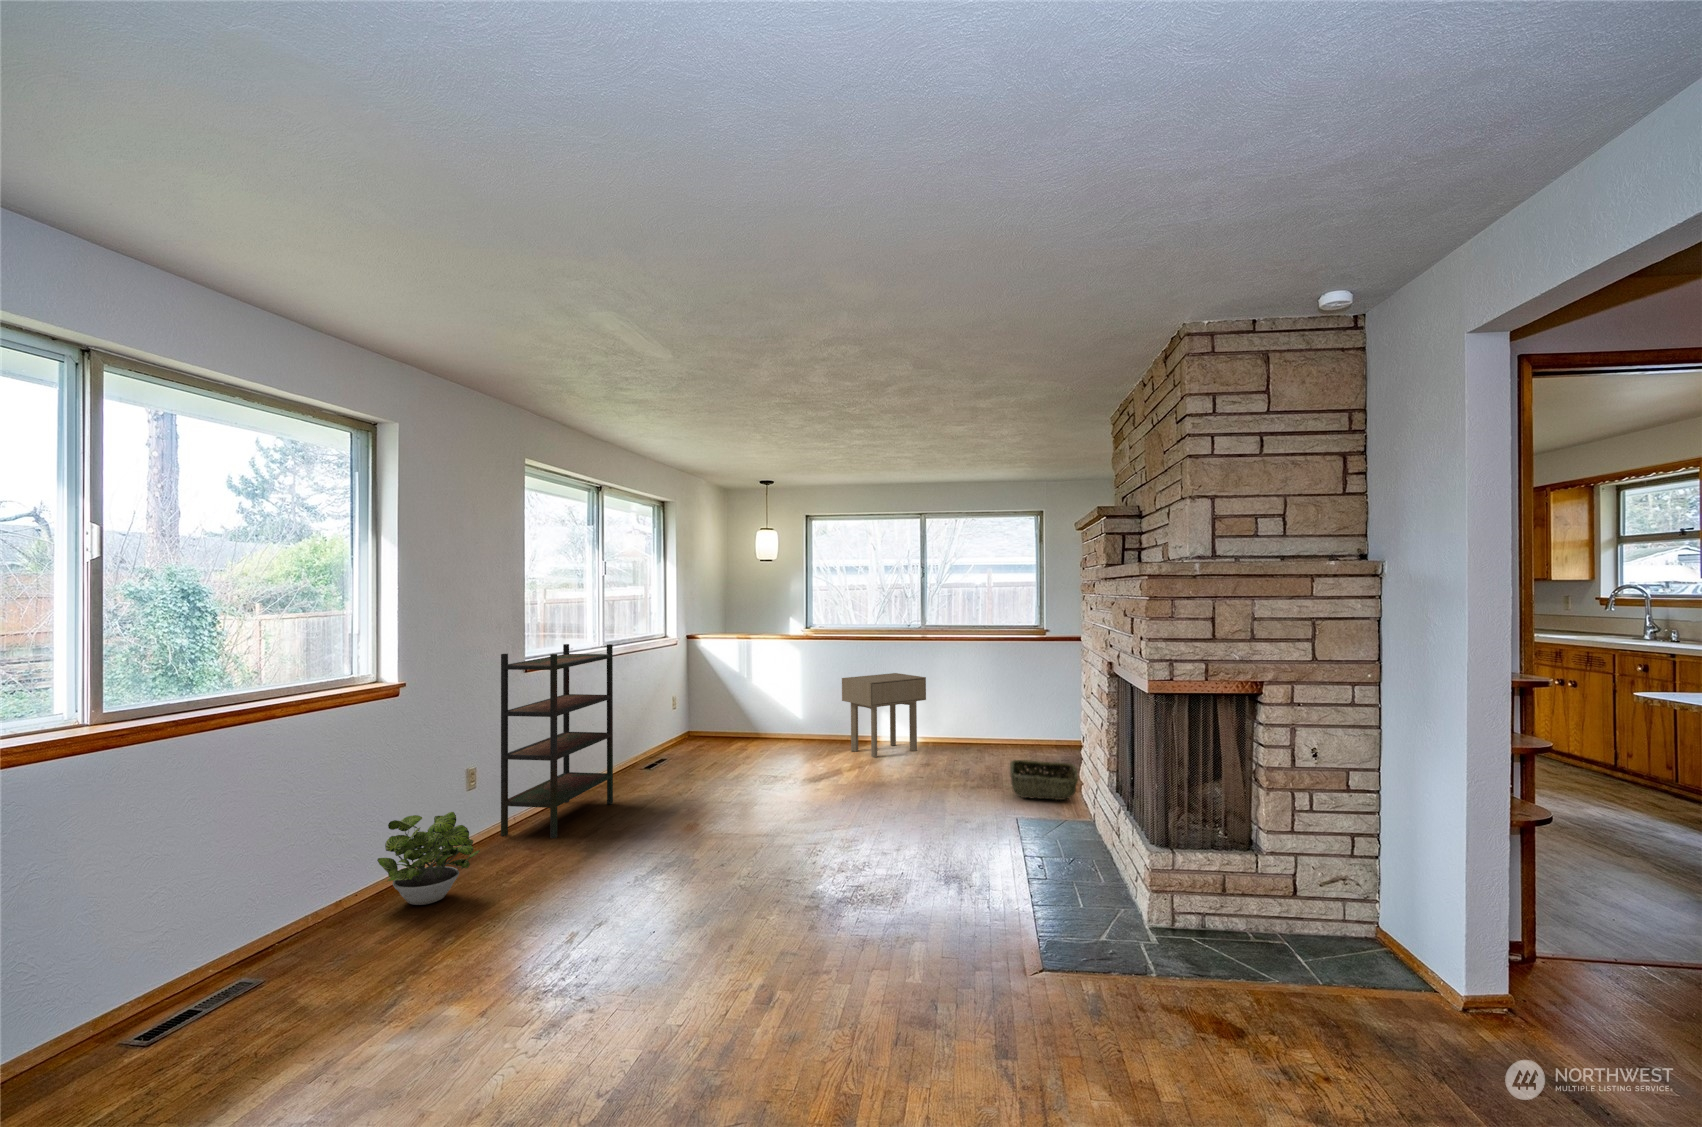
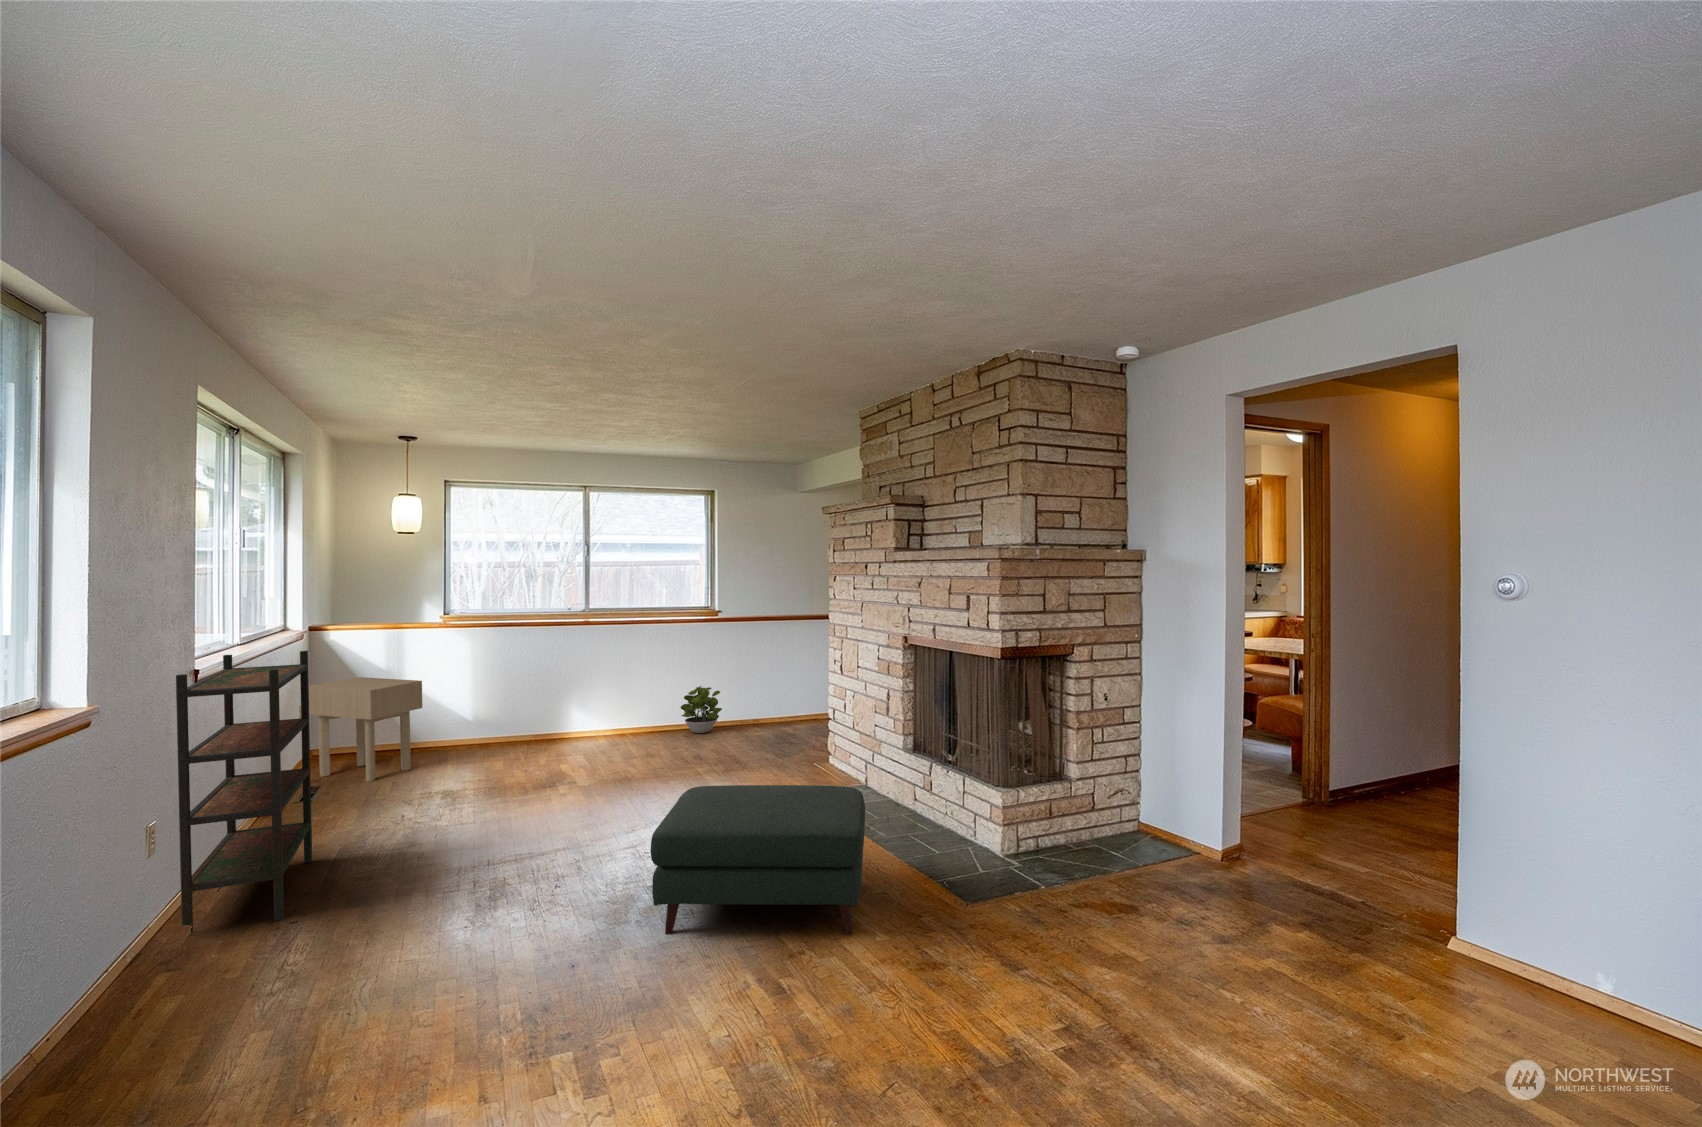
side table: present [842,673,926,757] -> present [309,677,422,782]
woven basket: present [1010,760,1078,800] -> none [766,733,835,772]
ottoman: none [739,788,969,957] -> present [651,785,865,935]
potted plant: present [377,812,480,905] -> present [681,686,722,733]

